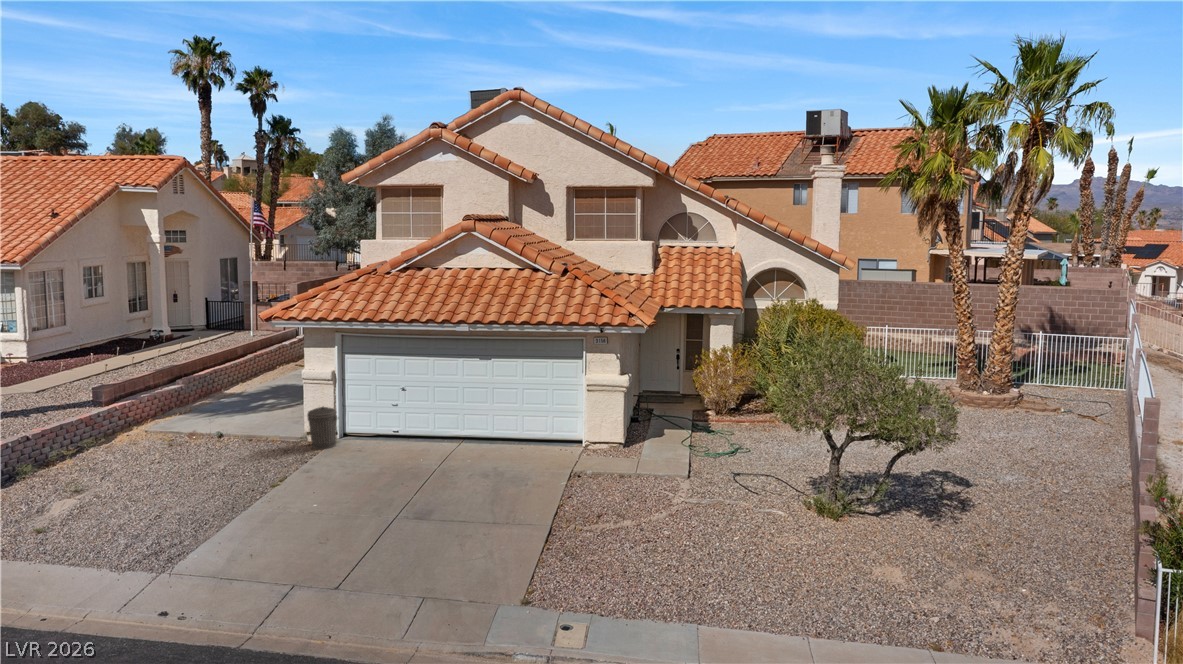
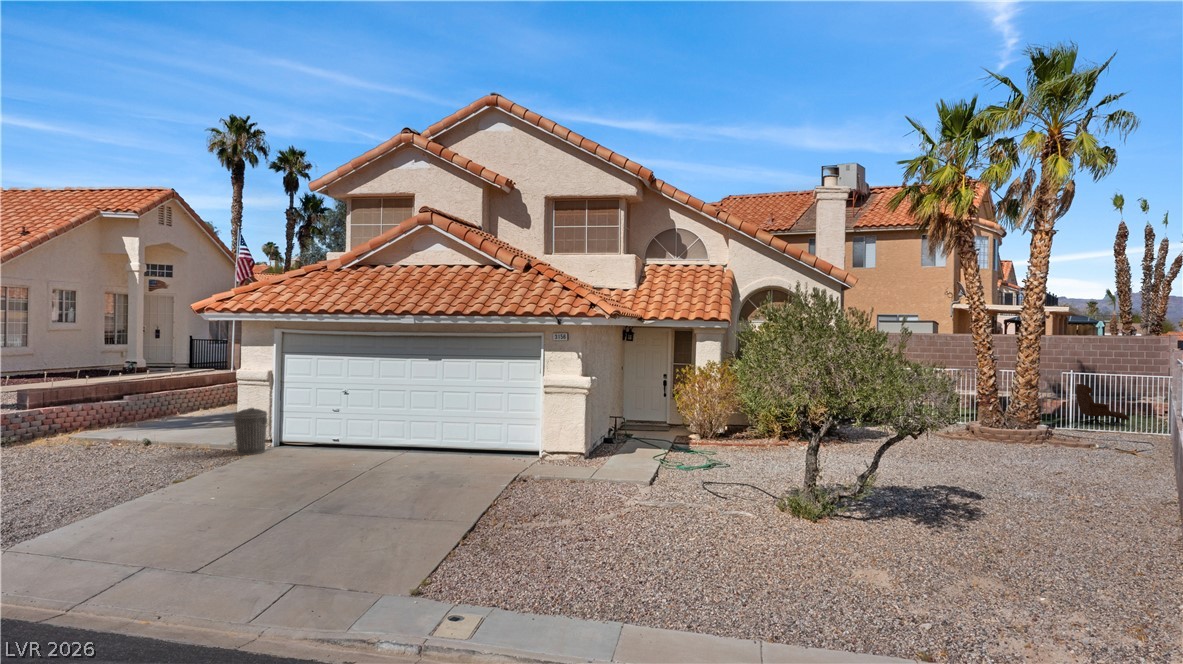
lounge chair: none [1044,341,1090,380] -> present [1077,384,1129,426]

